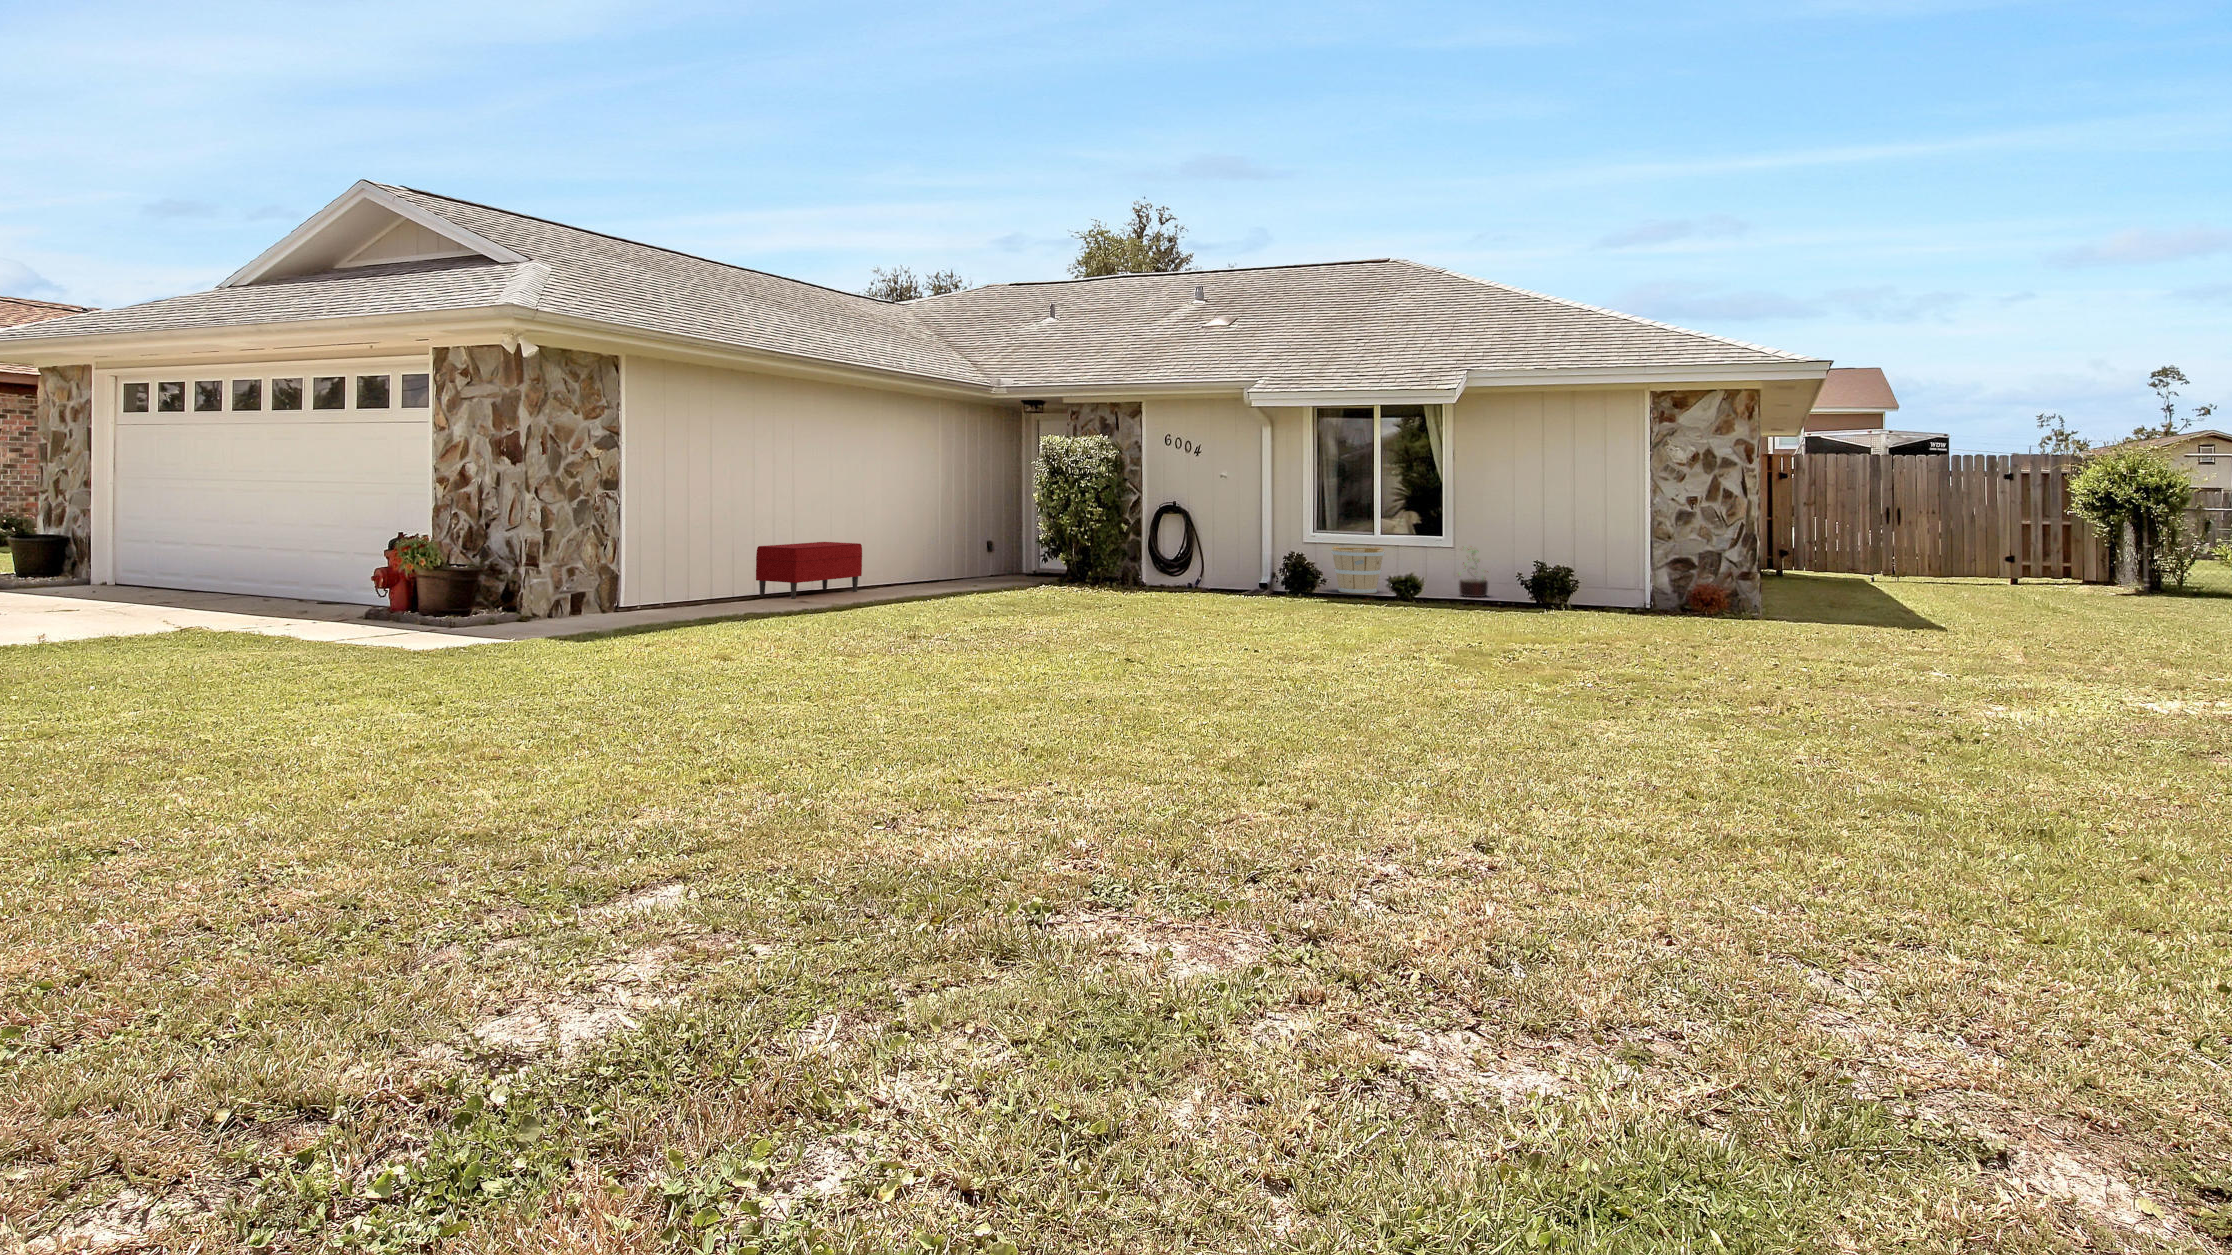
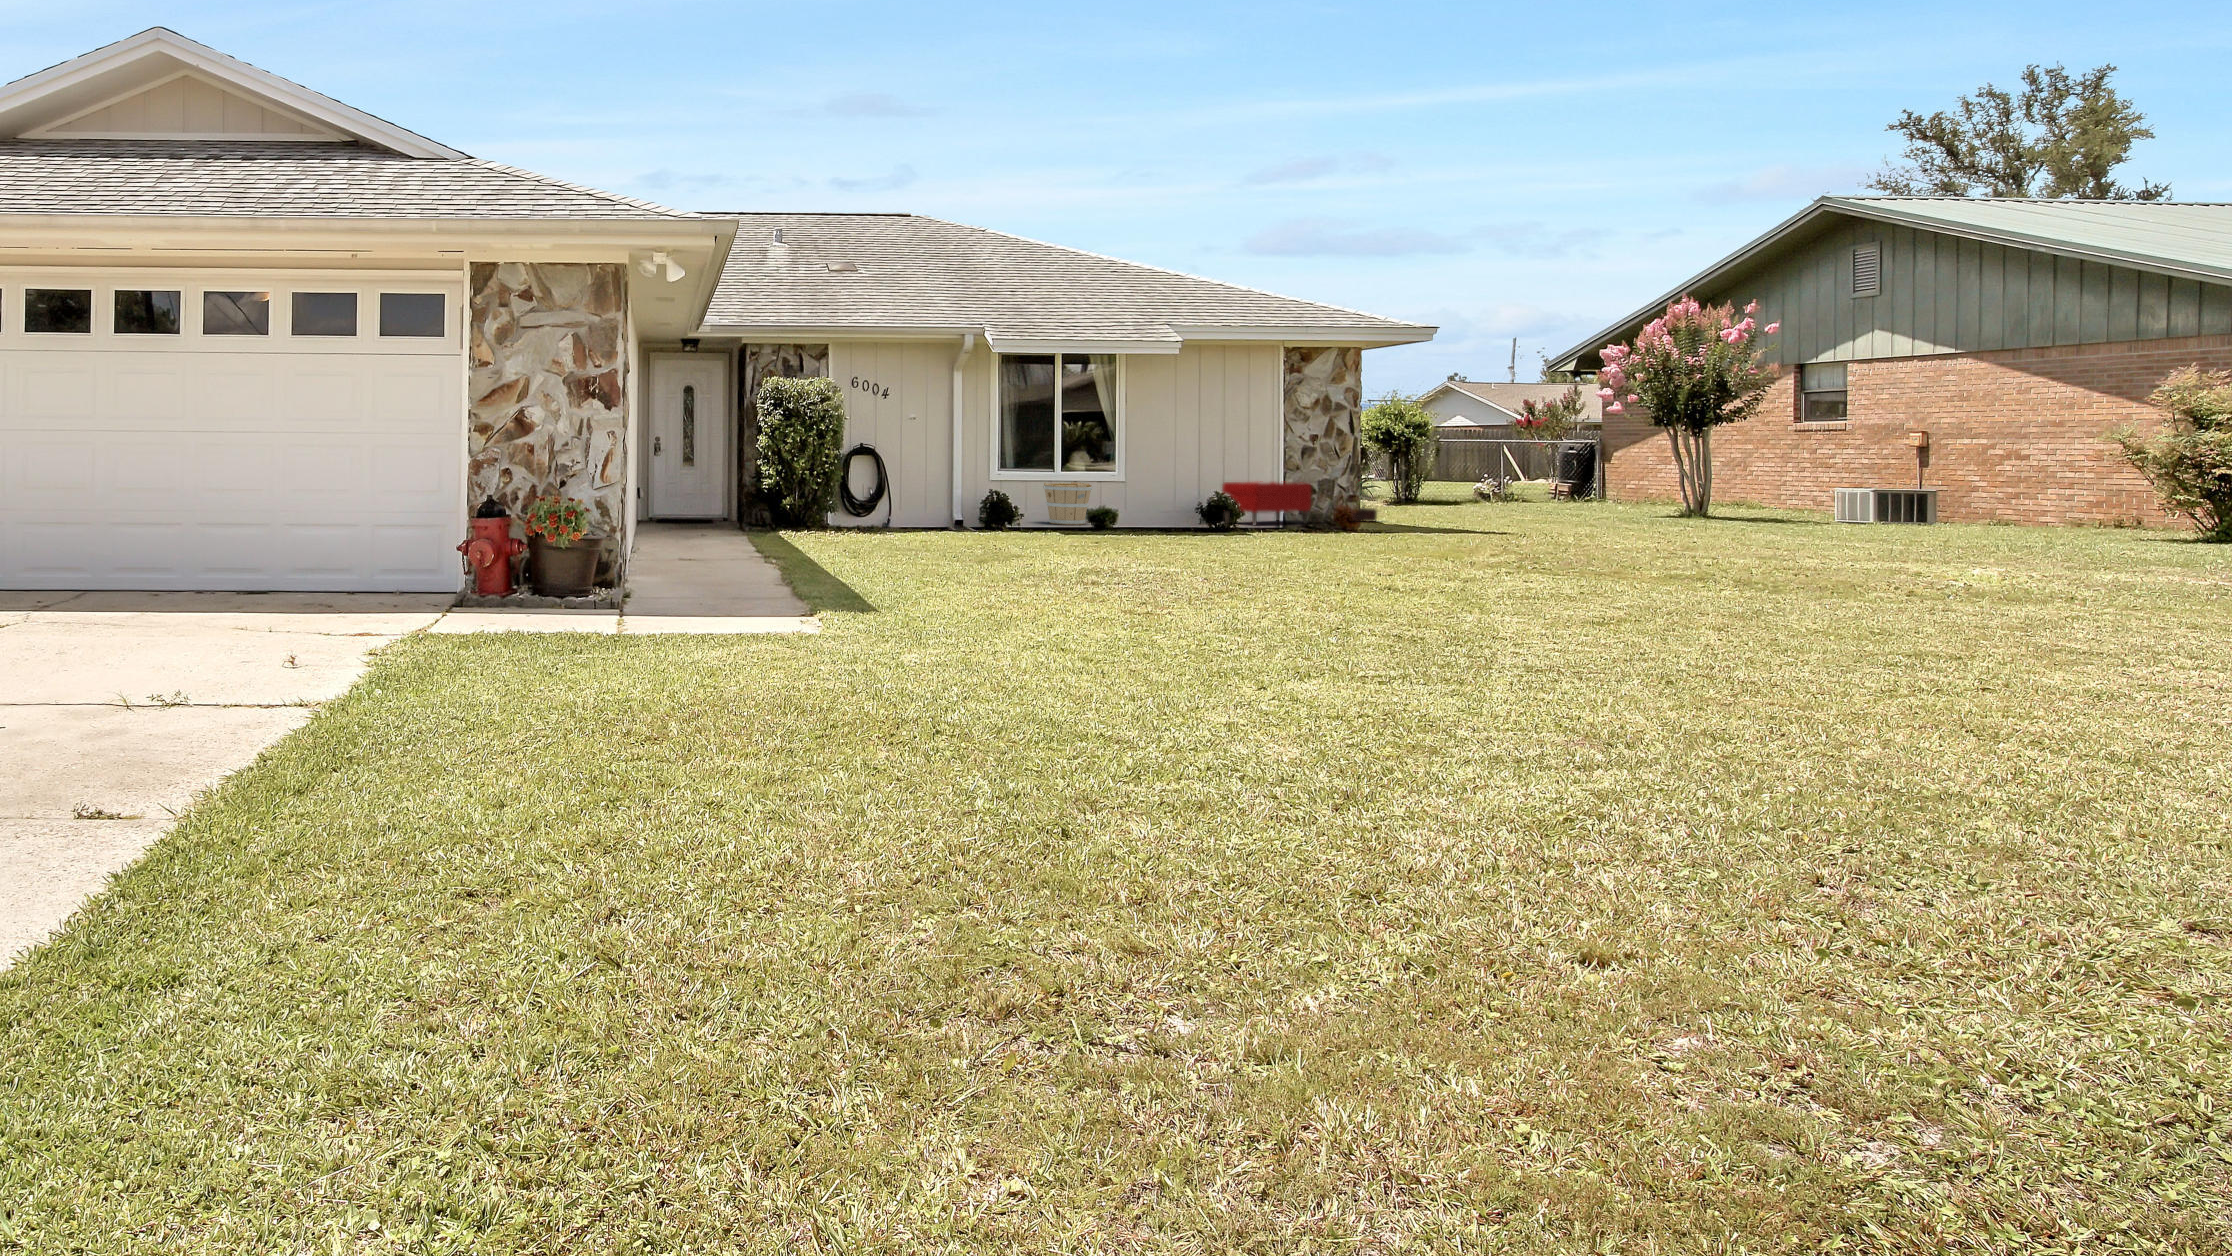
bench: present [756,542,862,599] -> present [1222,481,1311,525]
decorative plant: present [1458,547,1488,597] -> present [1352,480,1377,522]

